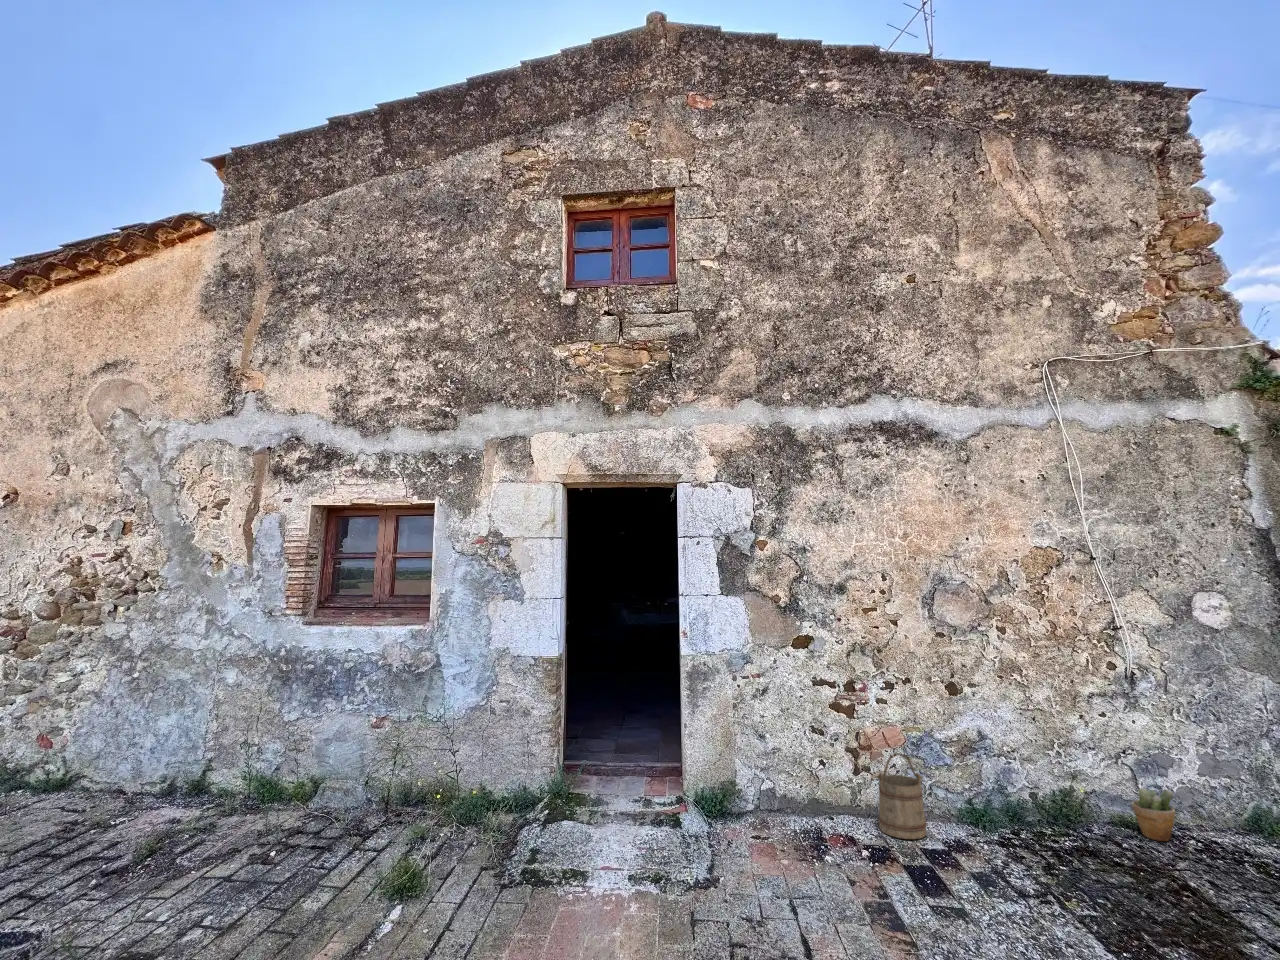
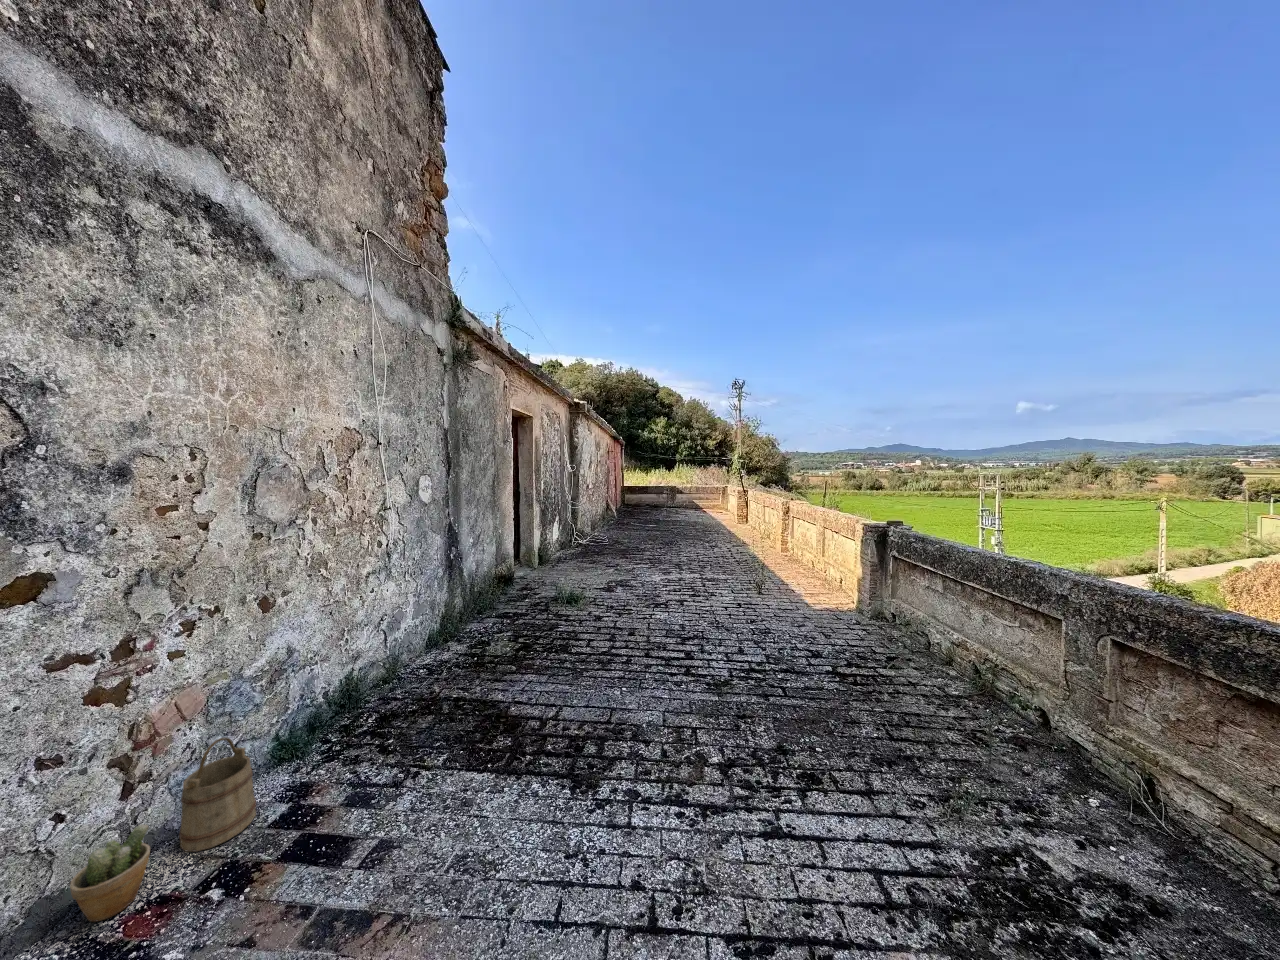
potted plant: present [1132,788,1175,841] -> present [70,824,150,922]

